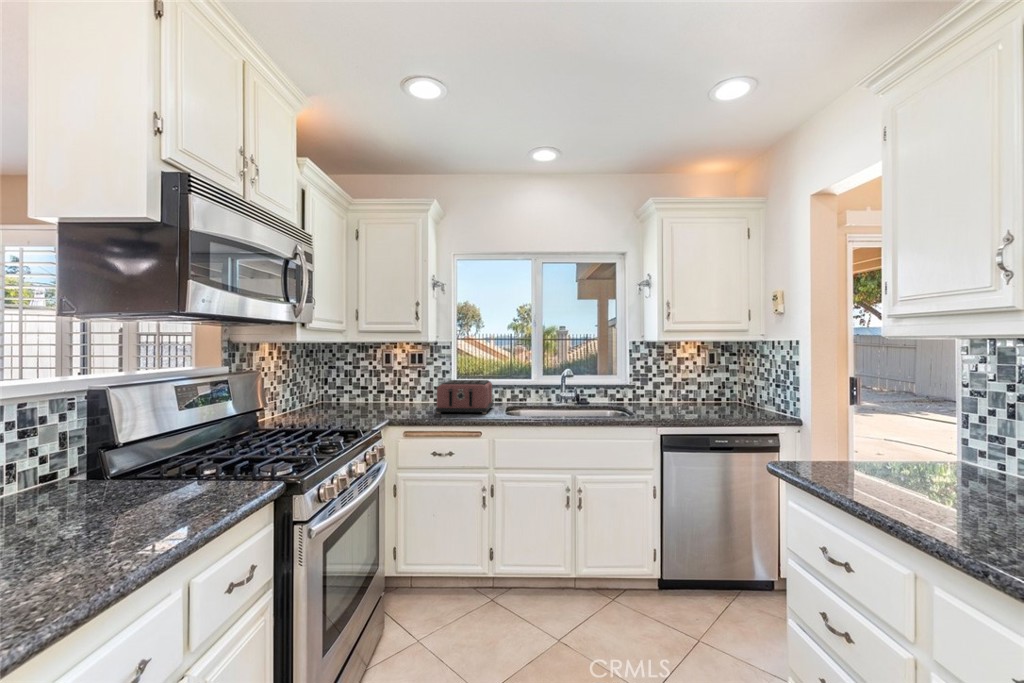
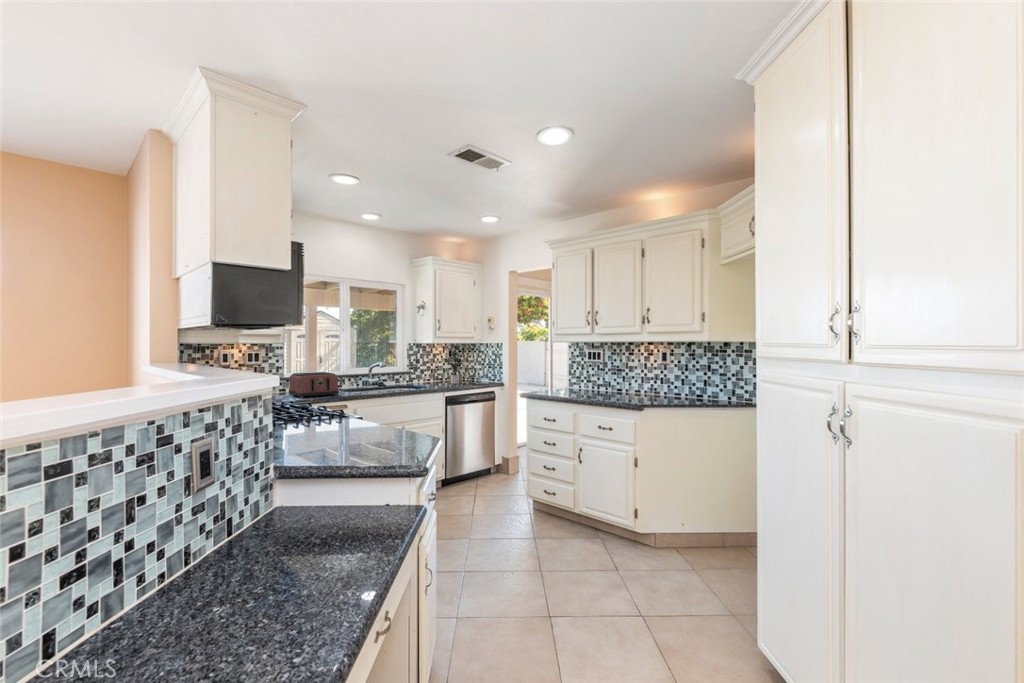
potted plant: none [685,355,740,410] -> present [444,352,464,384]

